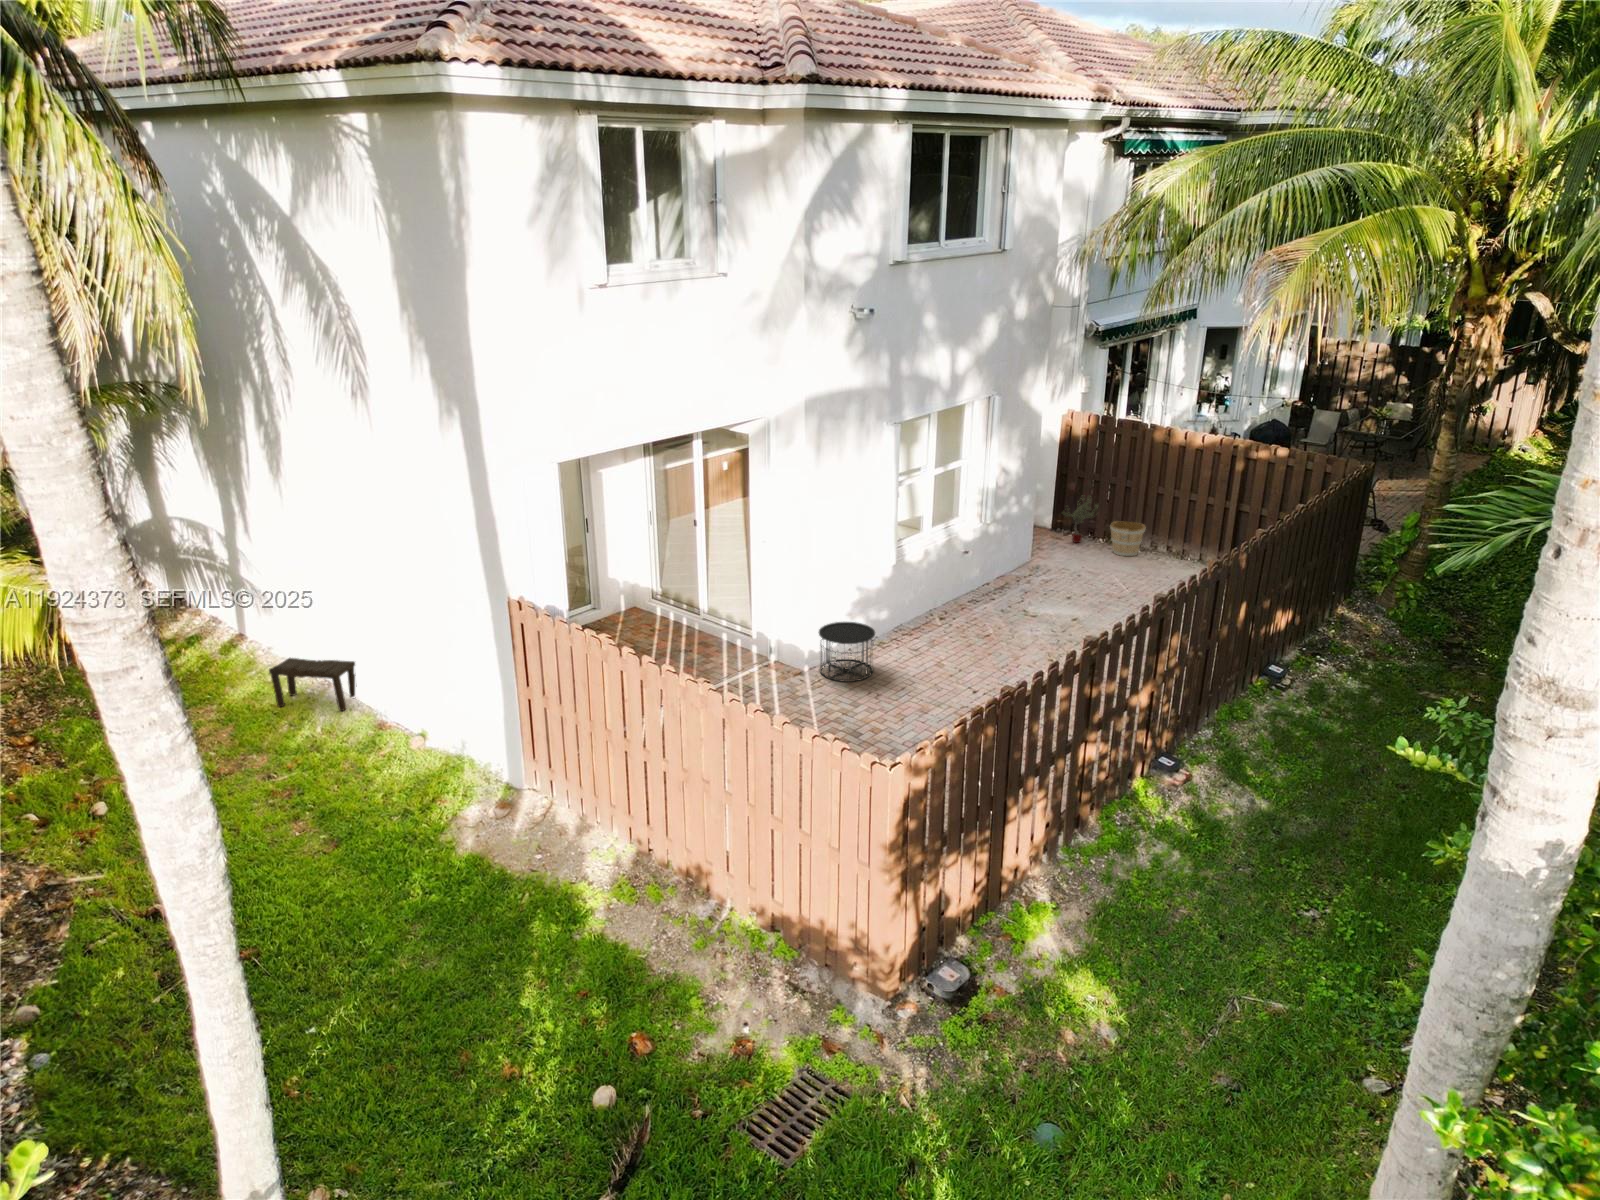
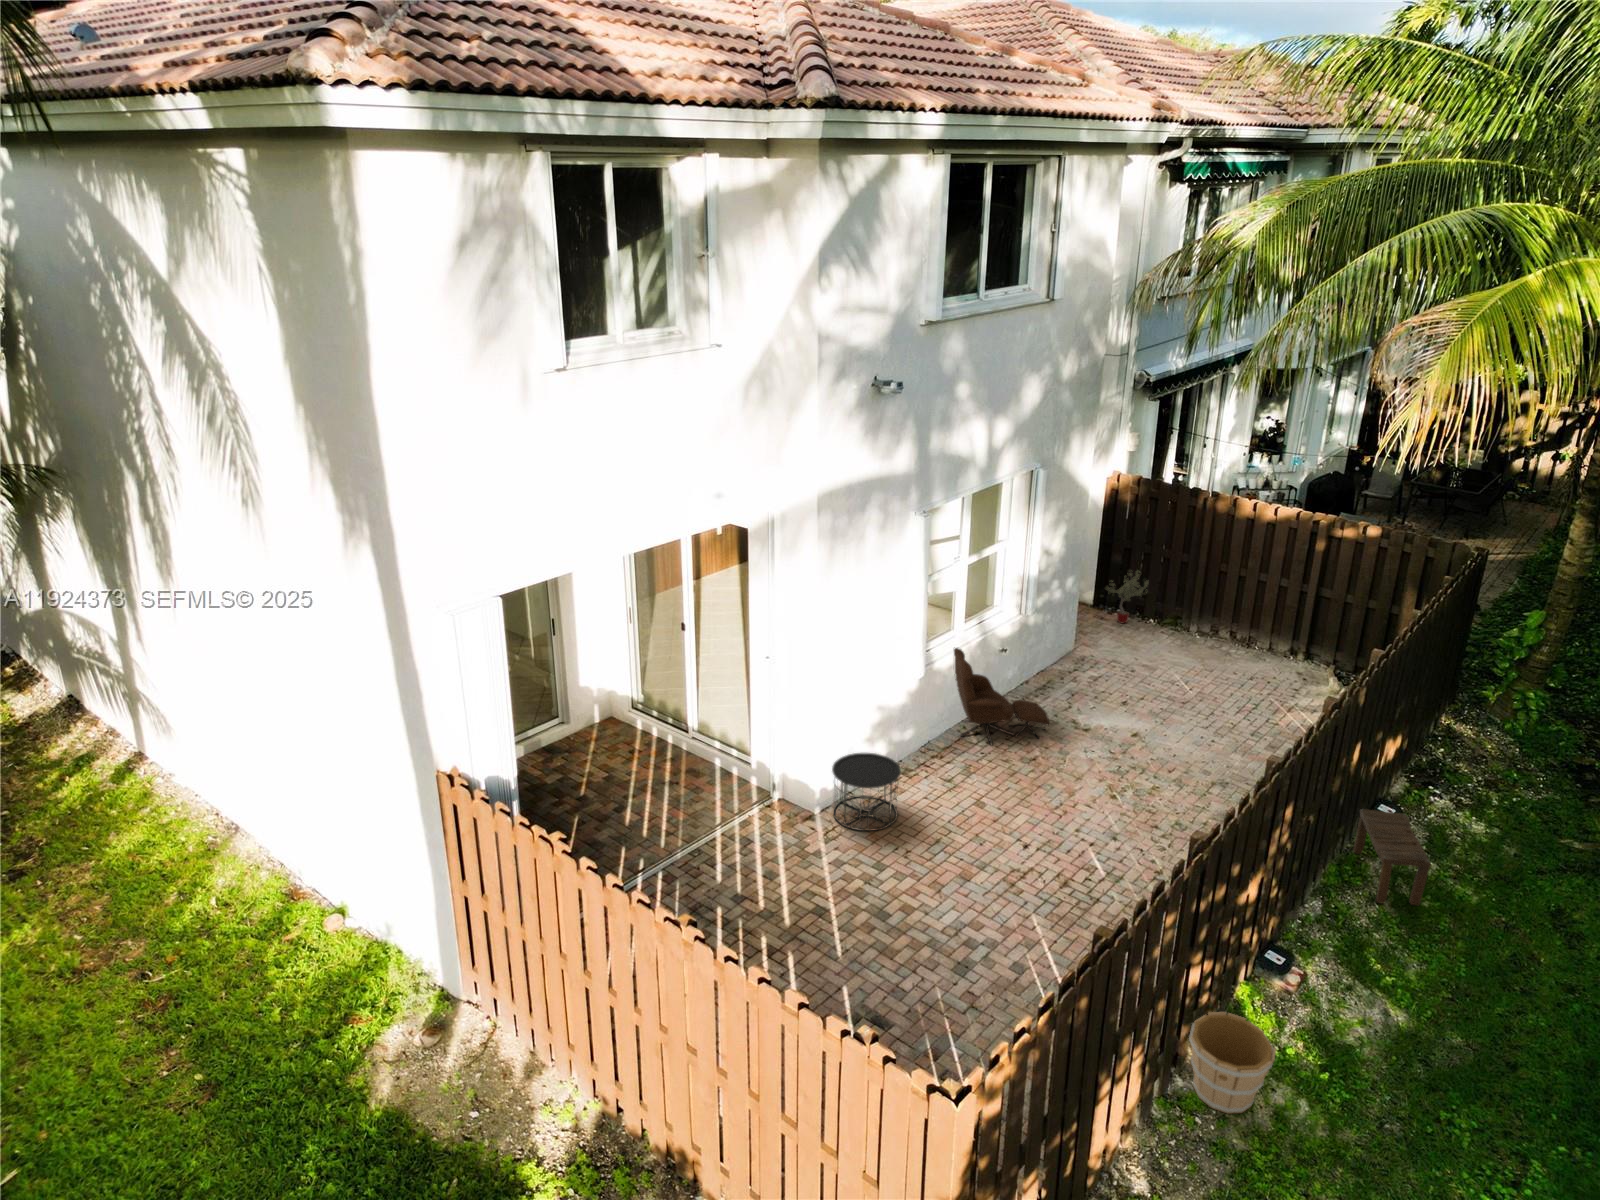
wooden bucket: present [1110,521,1146,556] -> present [1189,1012,1276,1114]
lounge chair: none [923,545,1004,626] -> present [954,648,1049,745]
bench: present [269,658,356,711] -> present [1353,809,1431,905]

